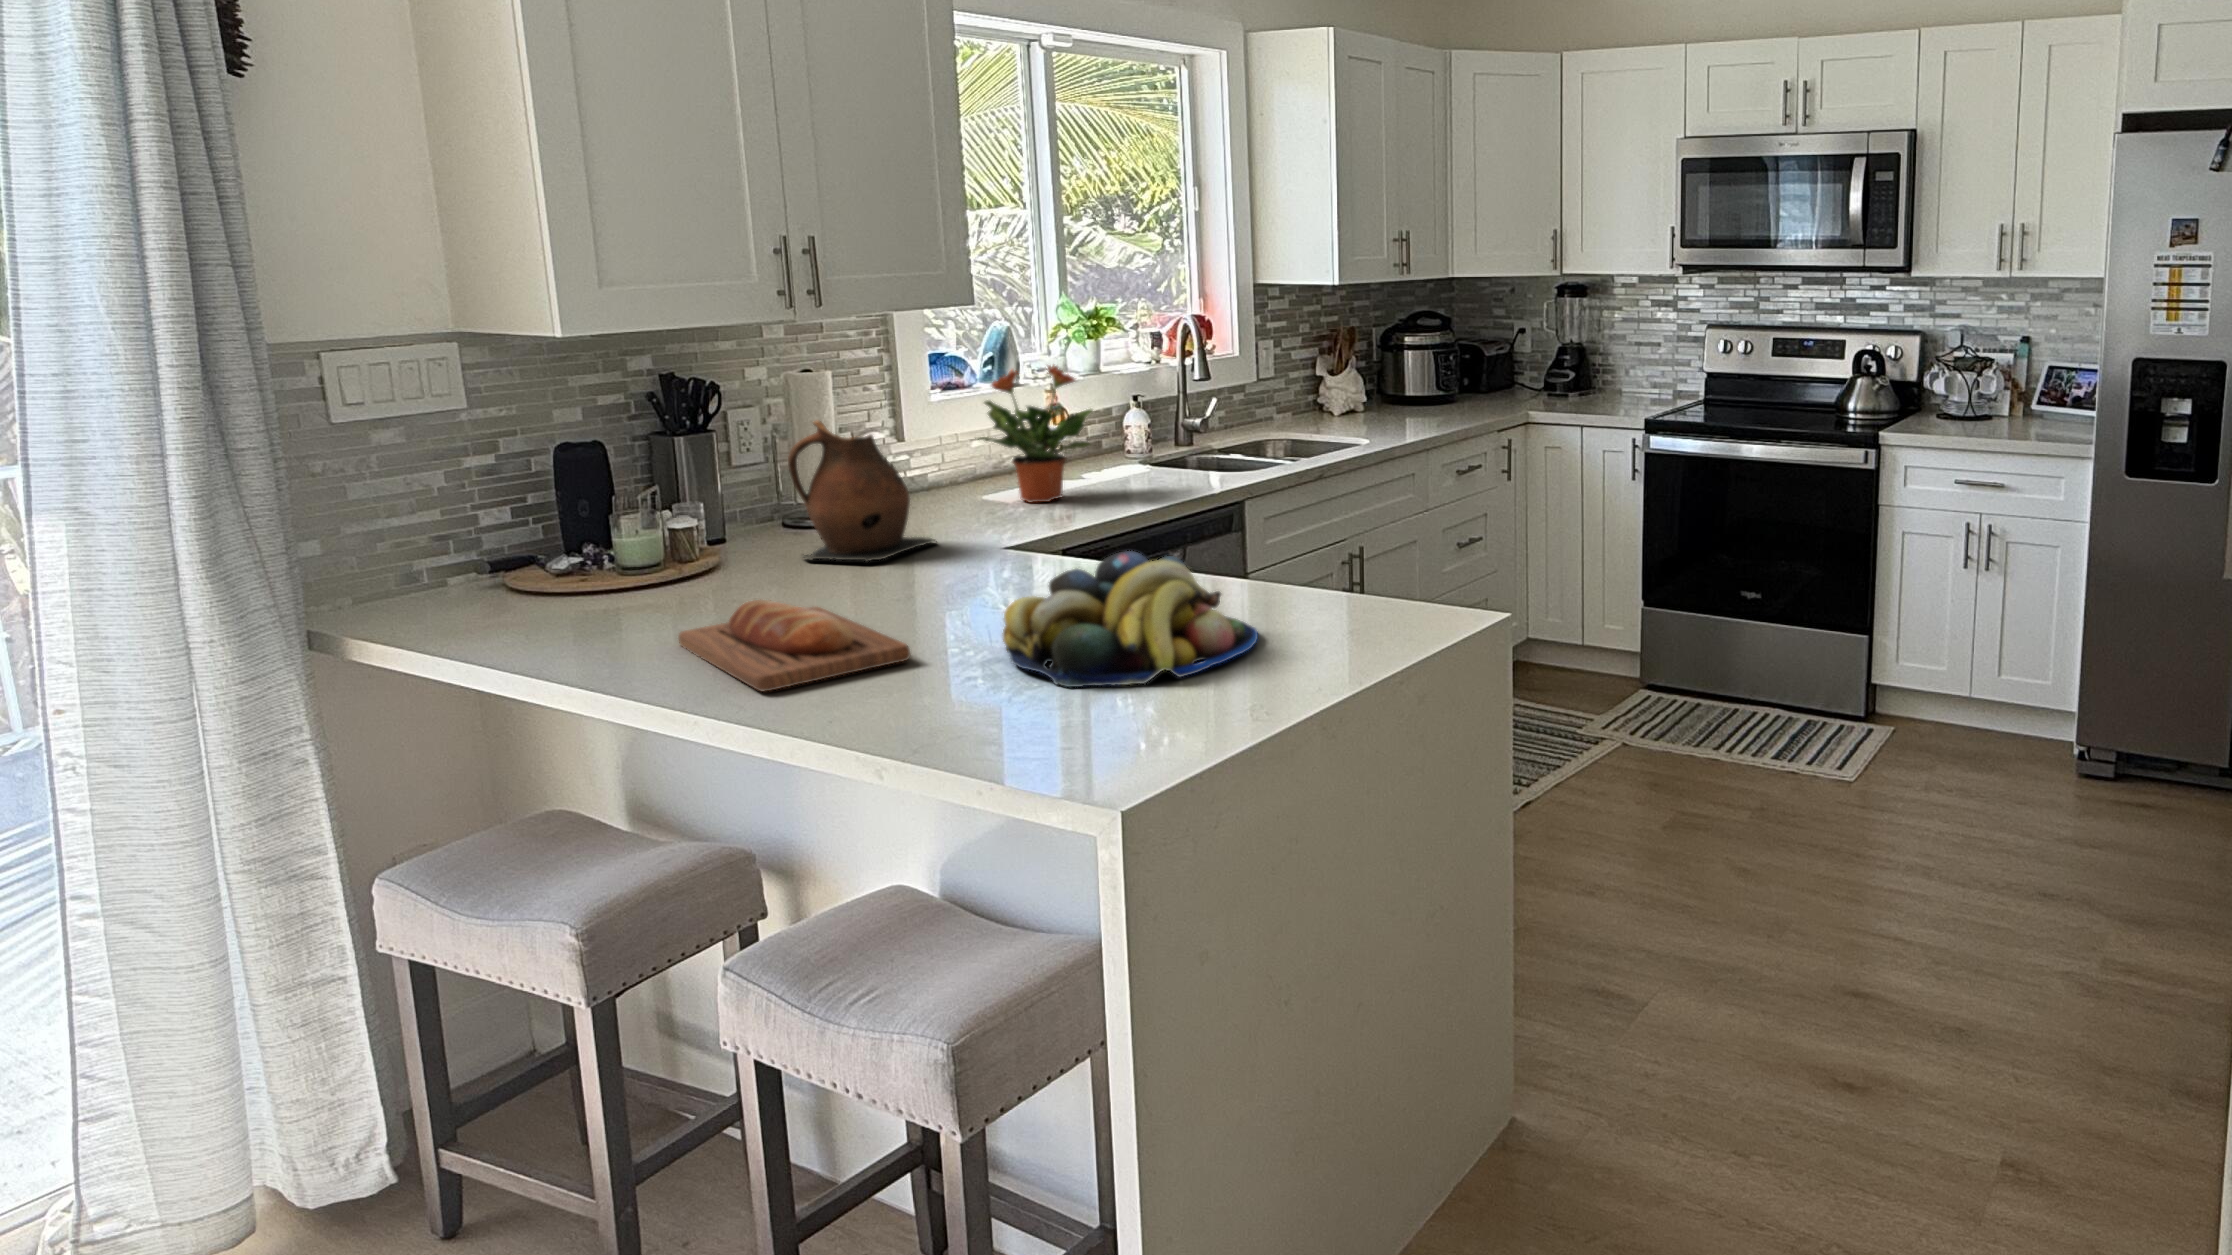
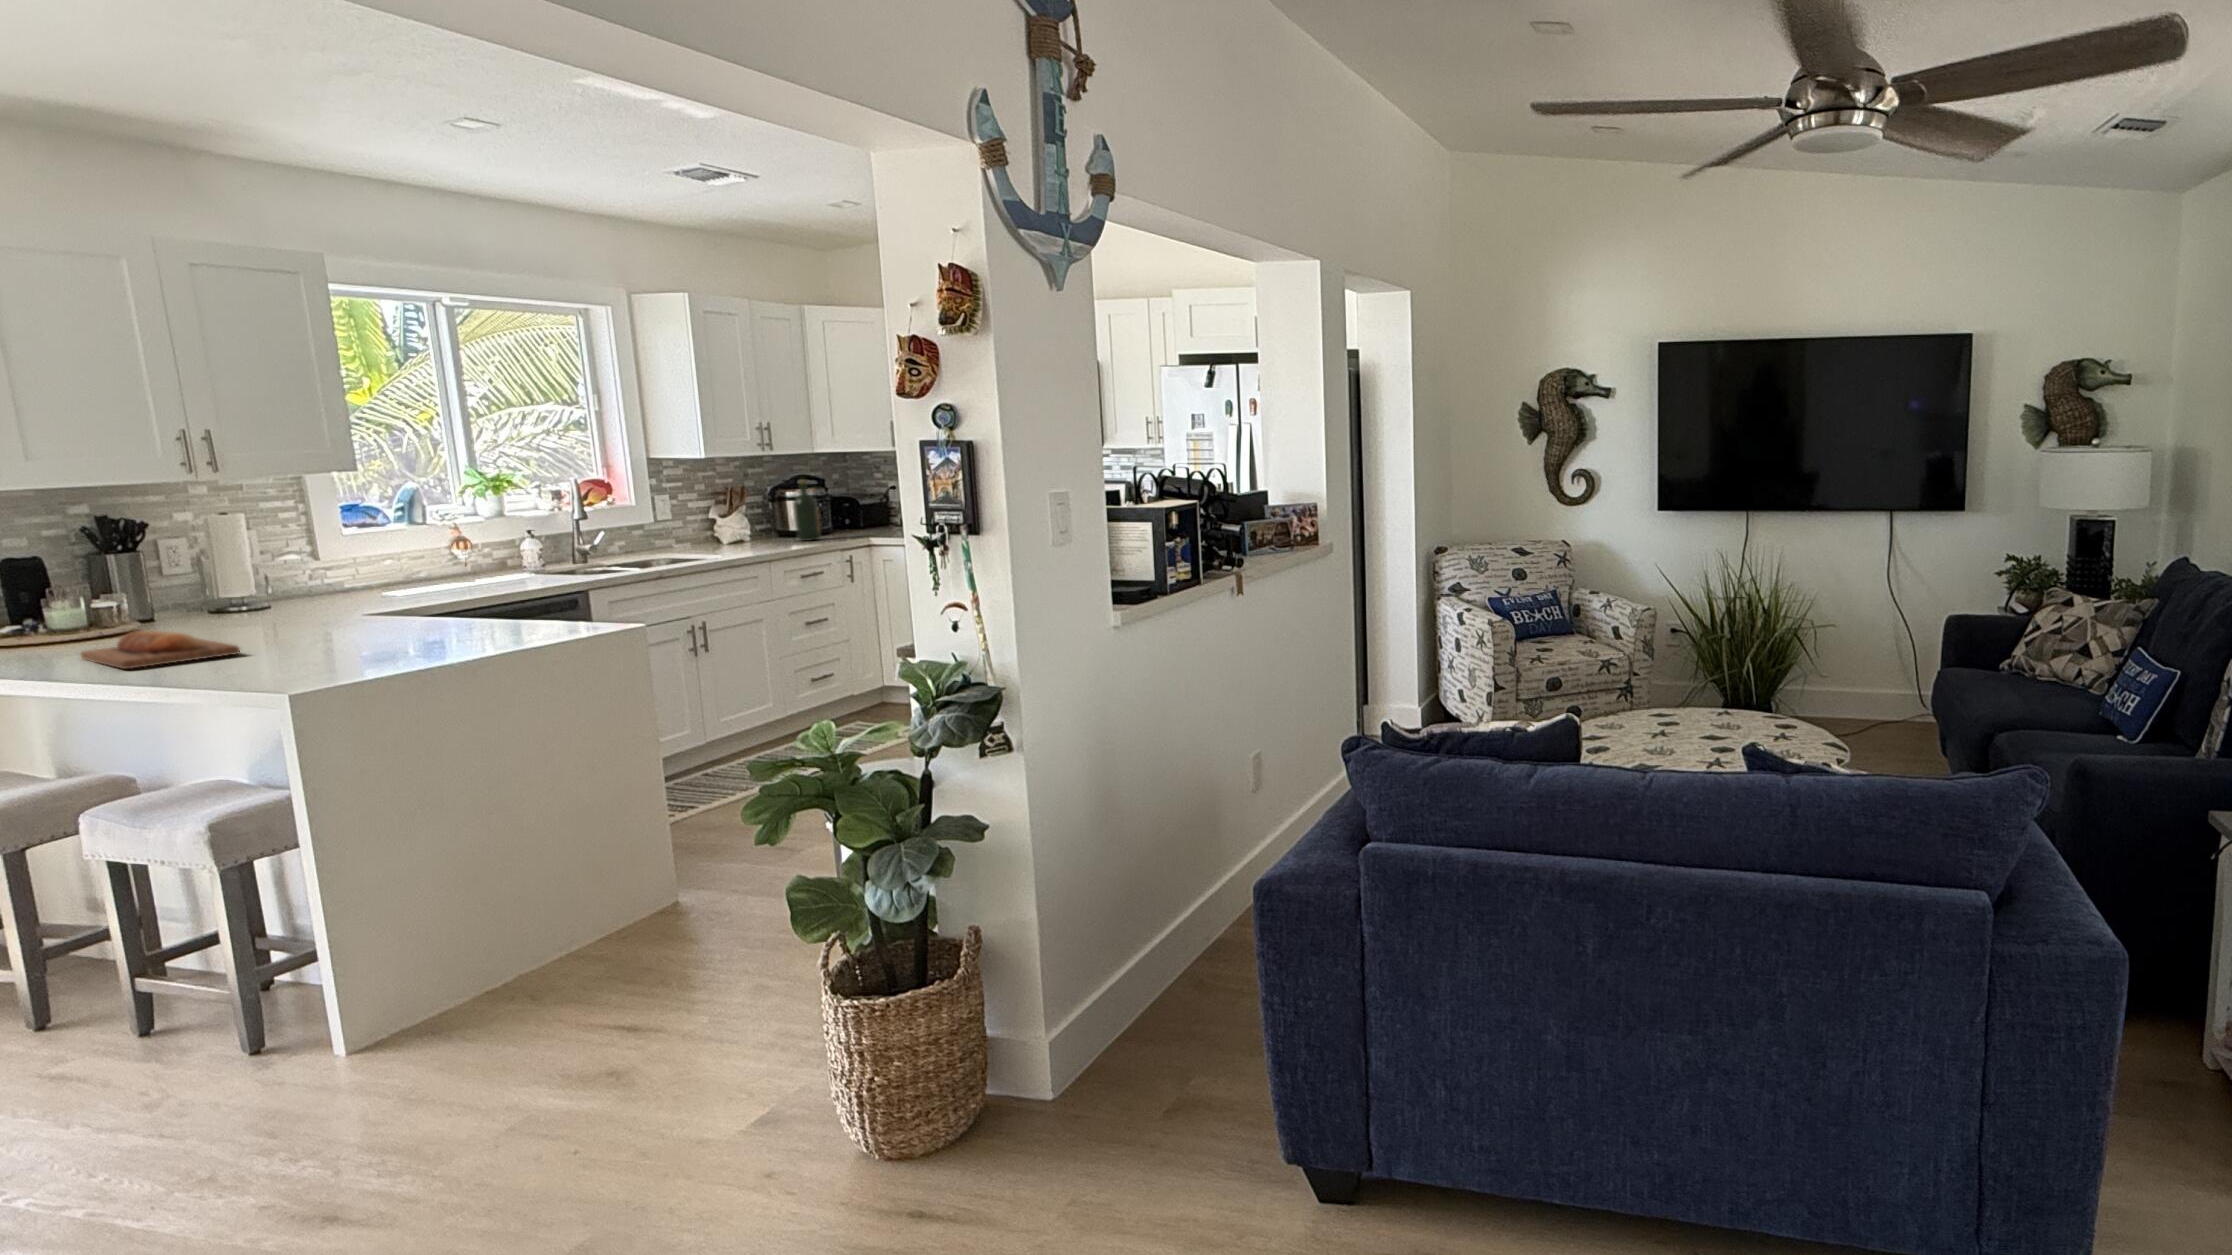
wine bottle: none [1428,320,1461,414] -> present [794,481,820,541]
potted plant: present [978,365,1092,502] -> none [367,507,469,593]
ceramic pitcher: present [788,421,934,562] -> none [192,540,319,623]
fruit bowl: present [1002,551,1258,687] -> none [302,595,483,657]

